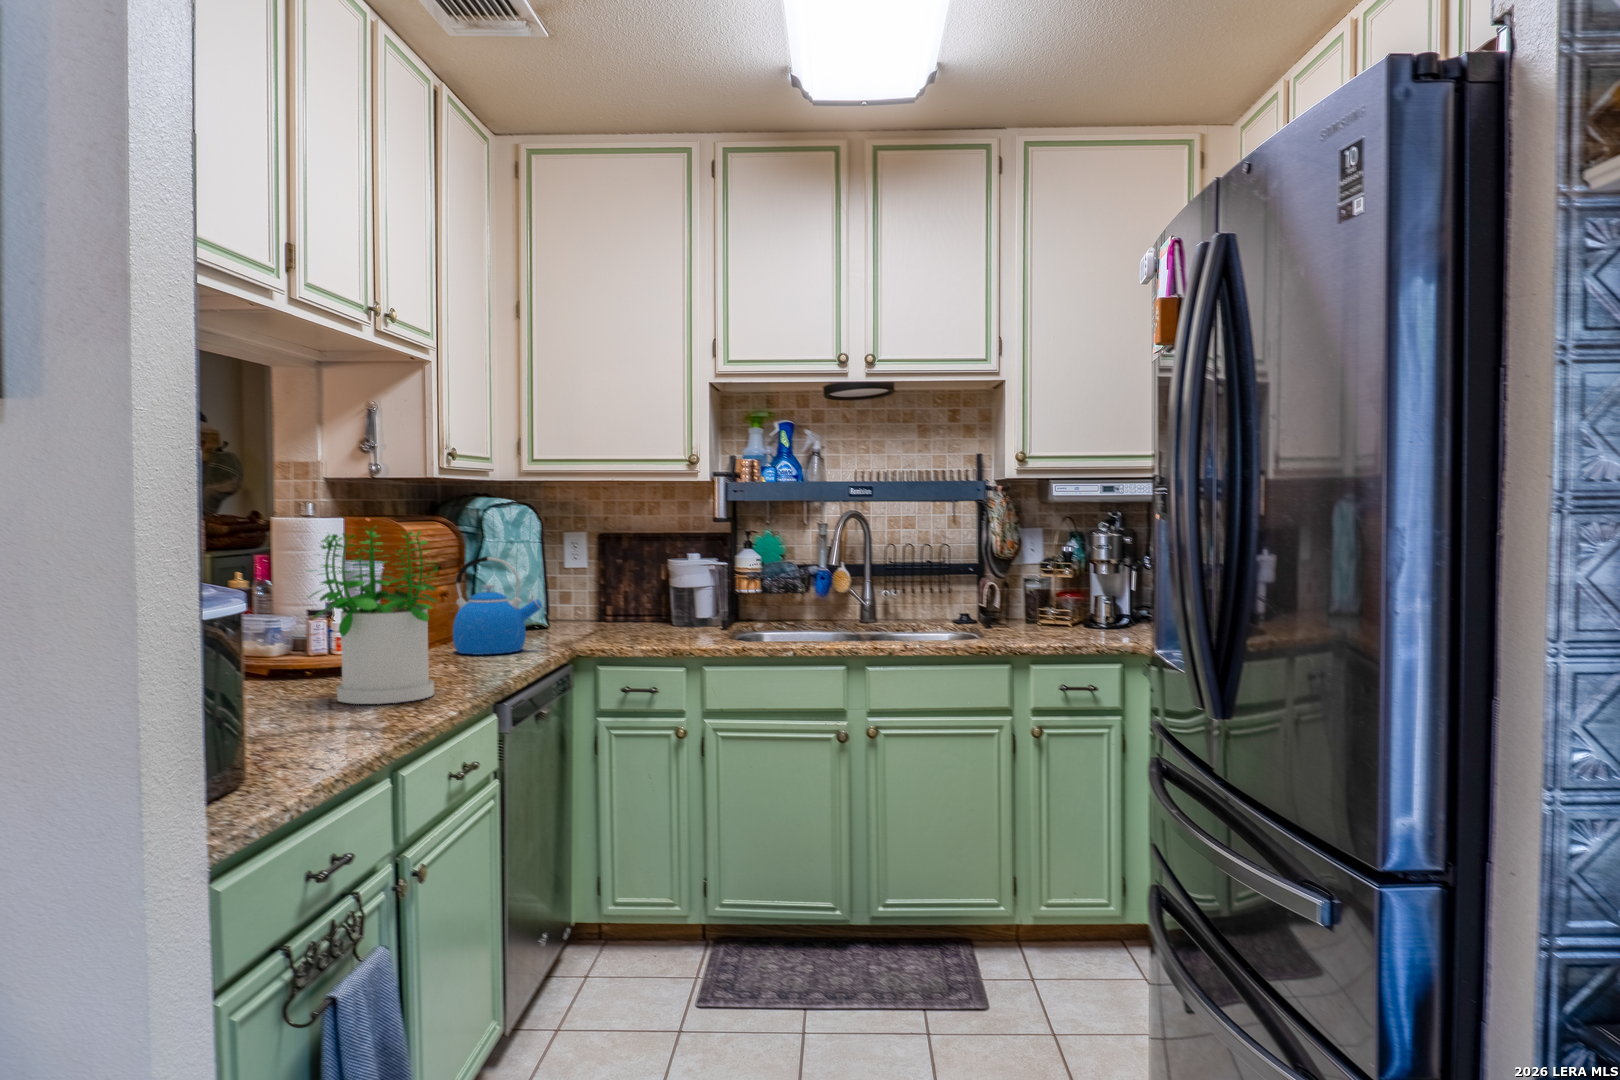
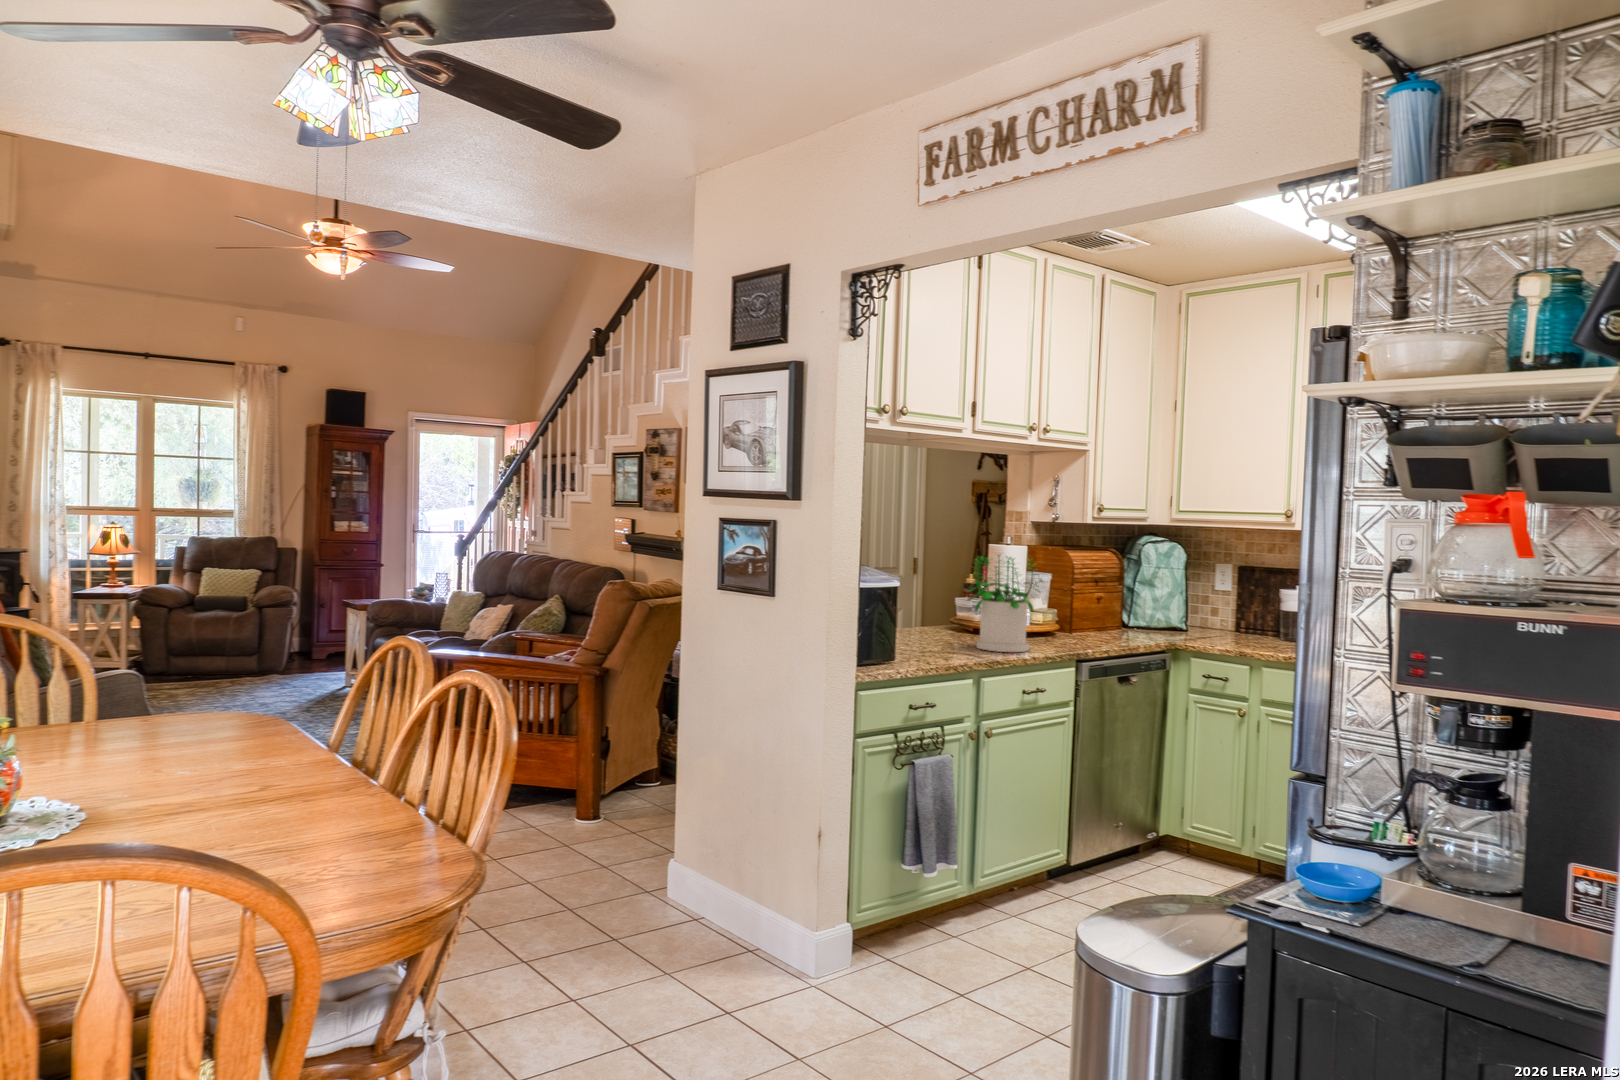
kettle: present [453,556,542,655] -> none [1091,576,1148,639]

